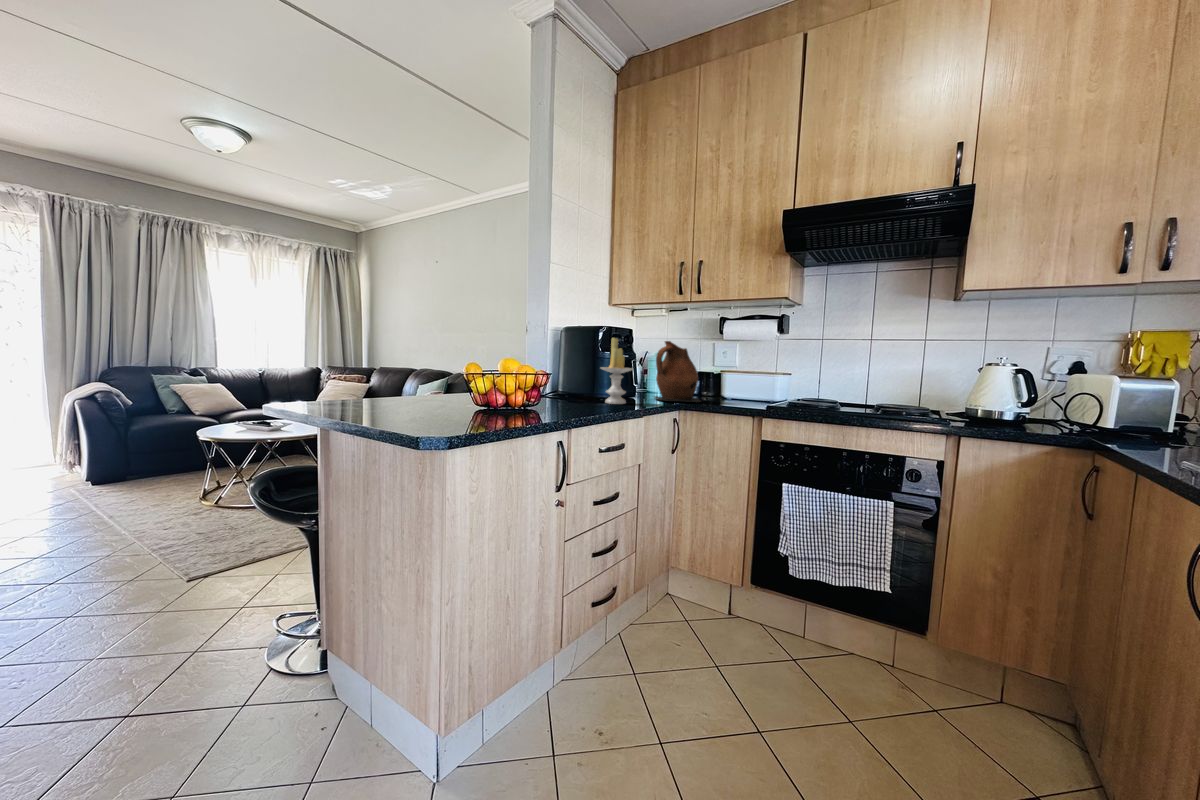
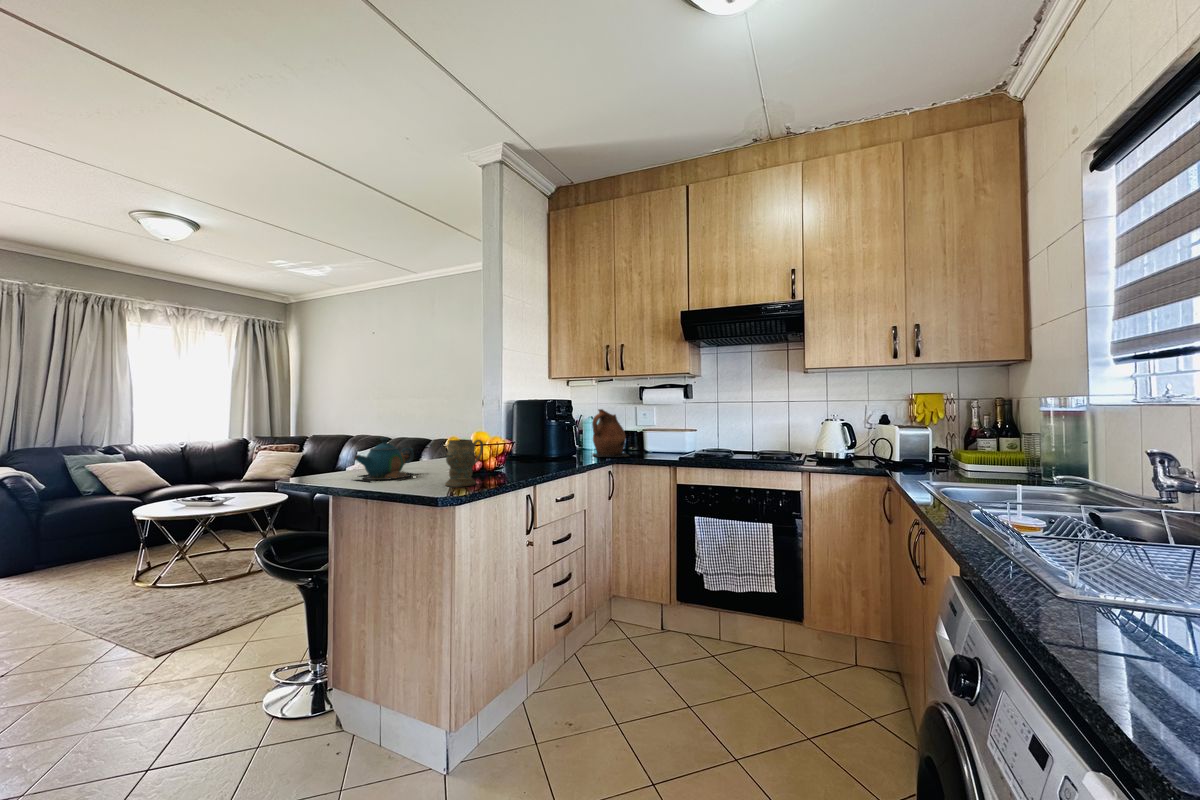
candle: present [601,338,633,404] -> none [550,409,576,462]
teapot: none [334,358,441,413] -> present [355,437,414,481]
mug: none [446,362,499,424] -> present [445,439,483,487]

